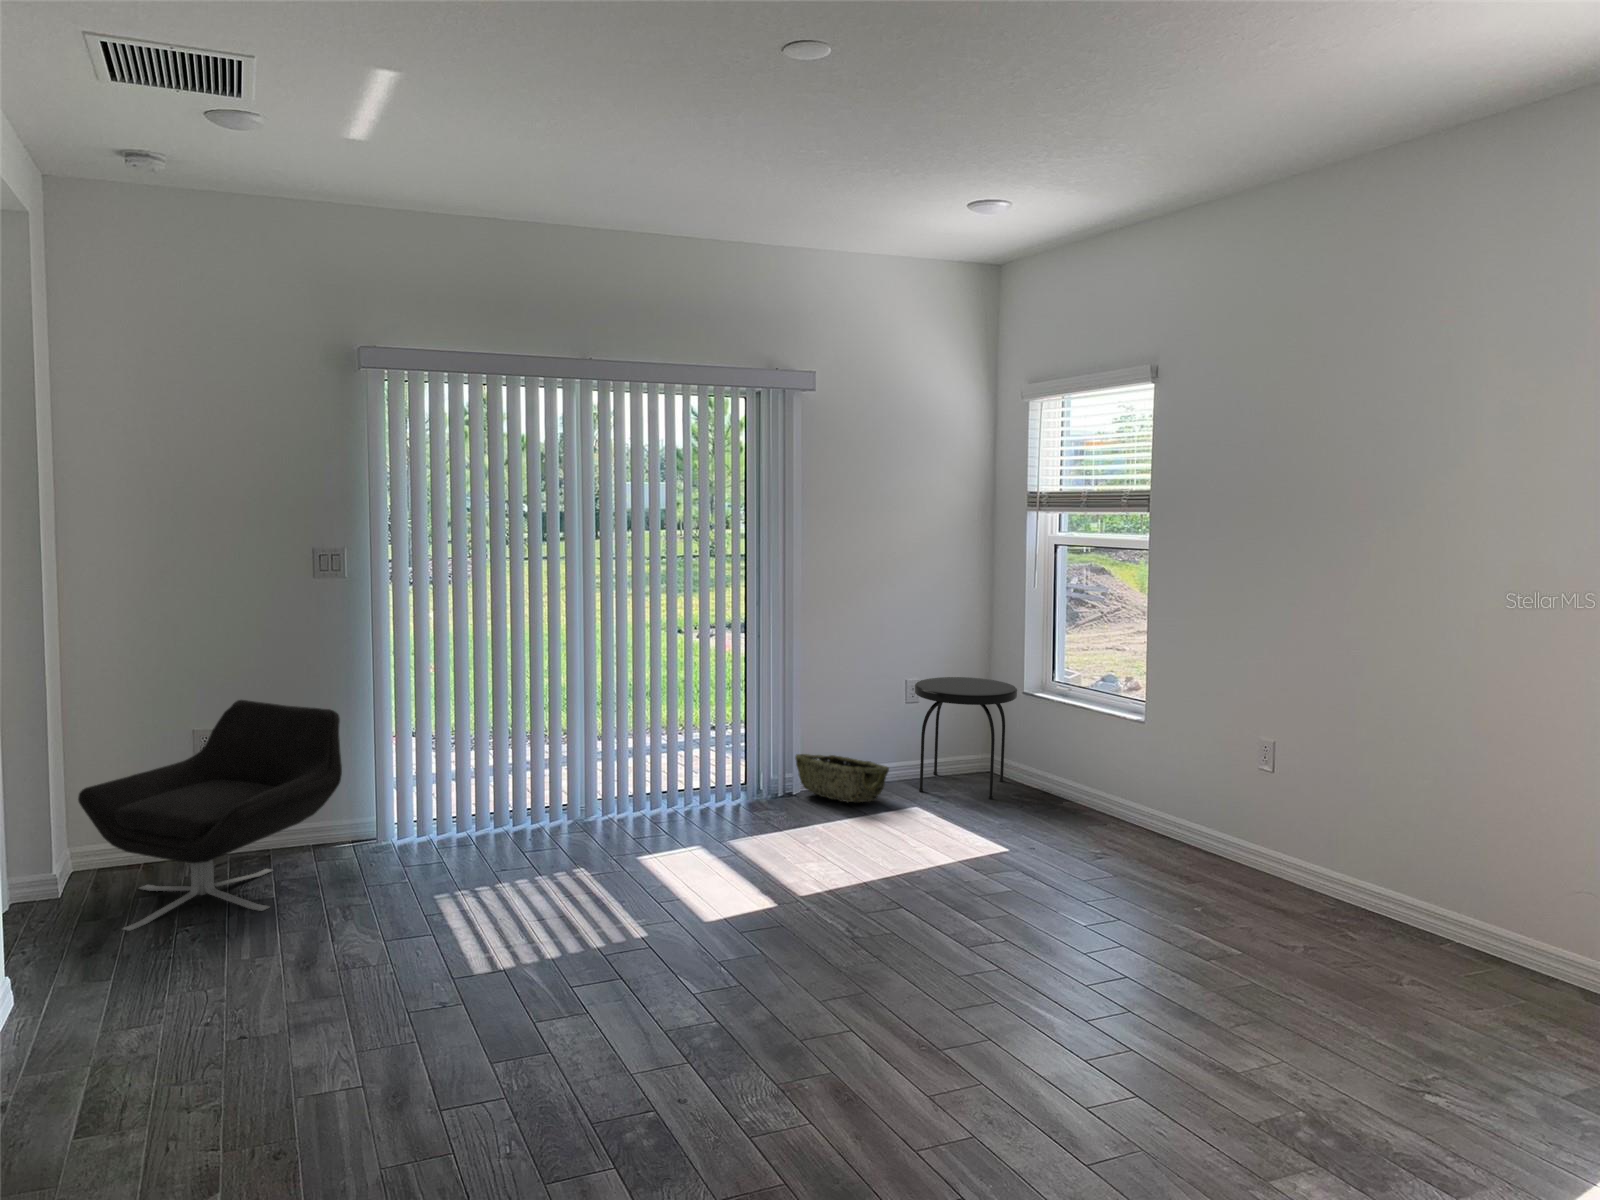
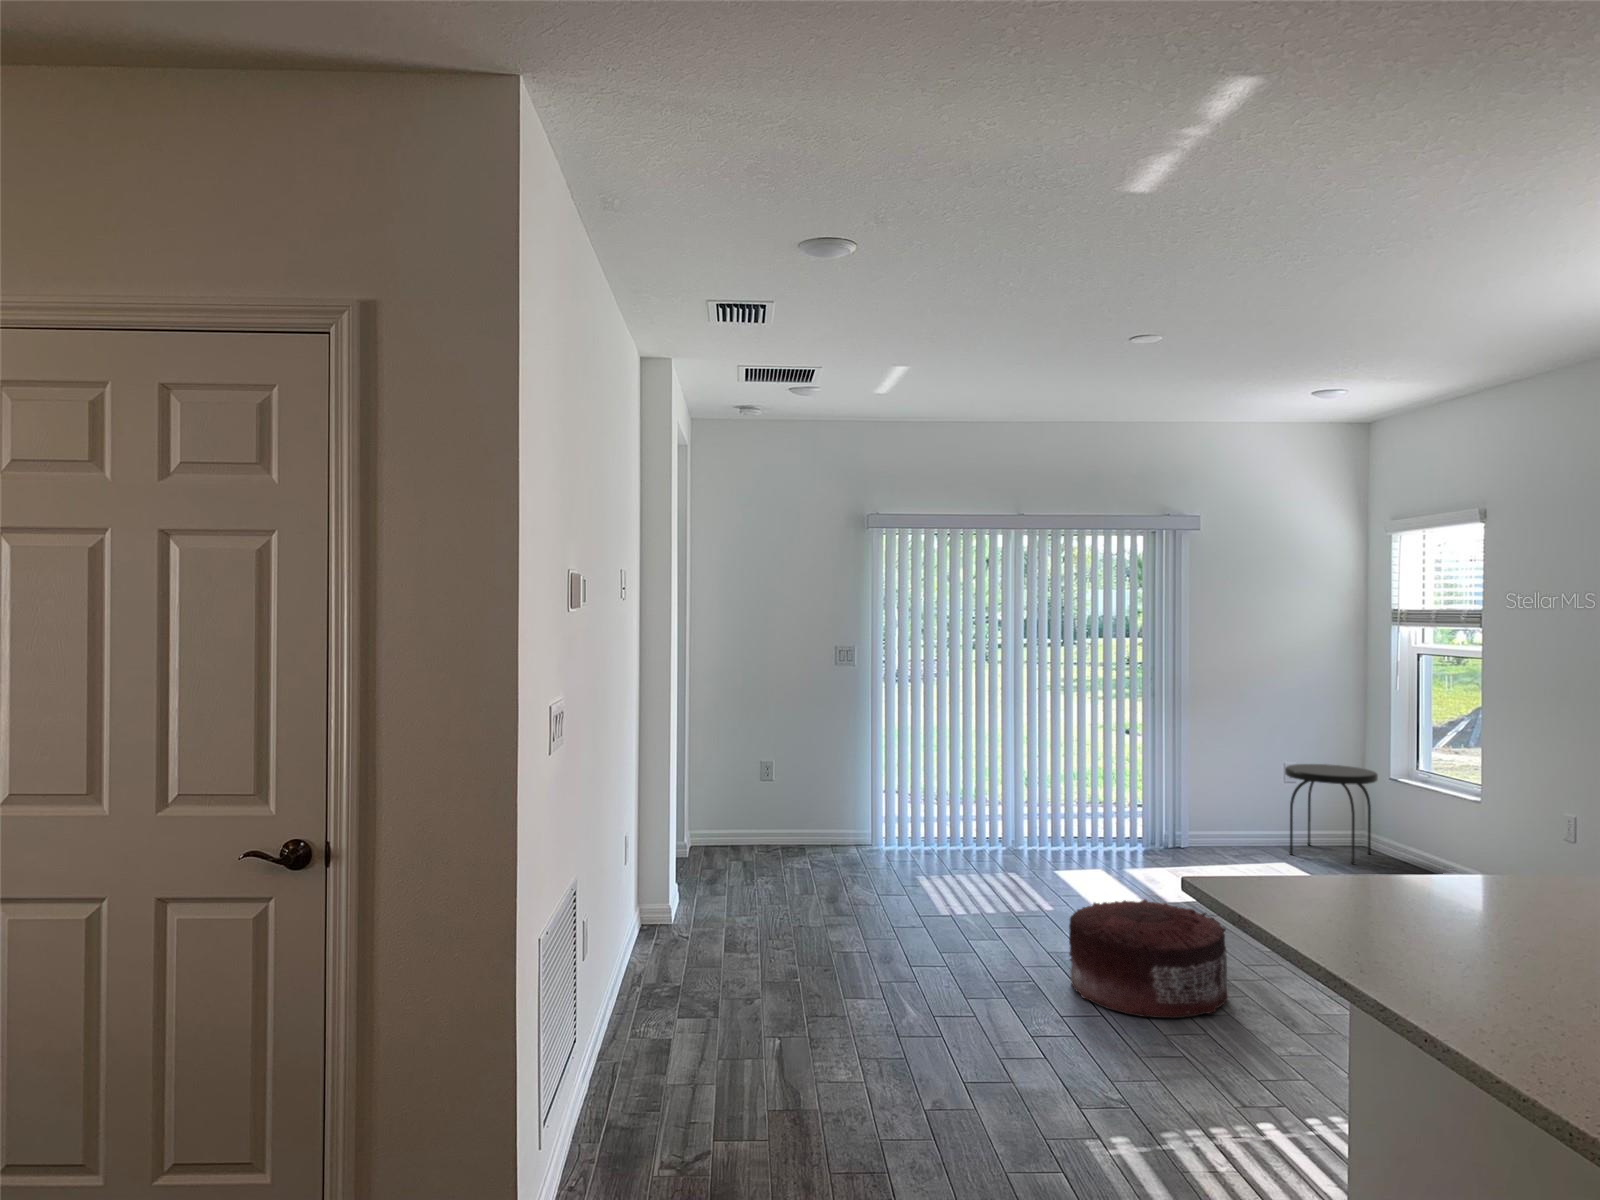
lounge chair: present [78,700,342,931] -> none [704,746,852,877]
woven basket: present [796,754,889,802] -> none [1181,816,1259,857]
pouf: none [707,928,931,1134] -> present [1069,899,1229,1018]

